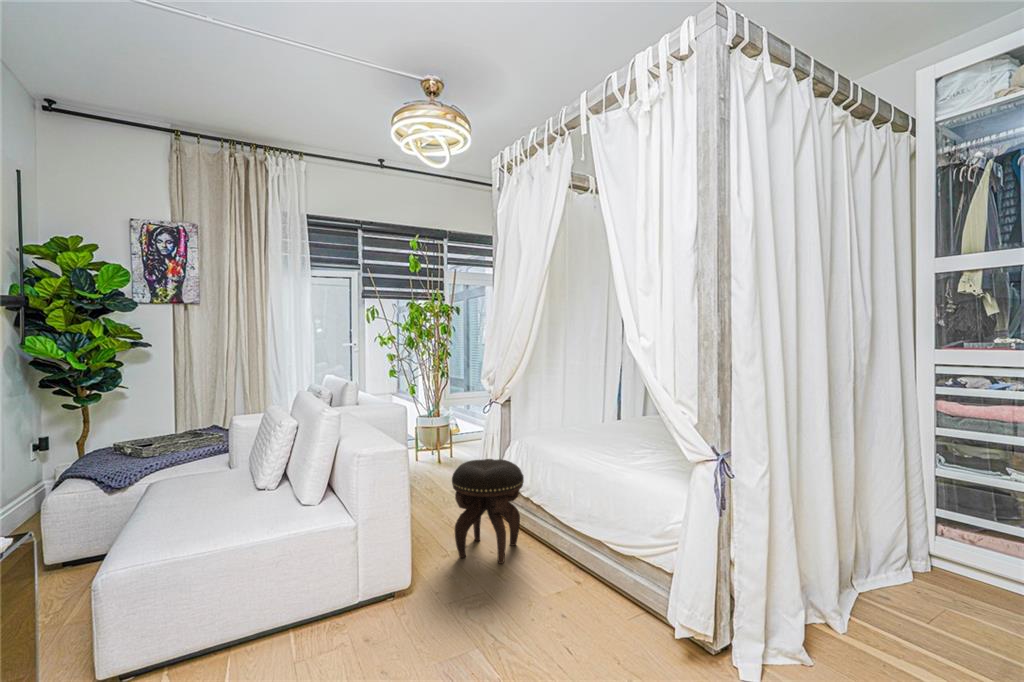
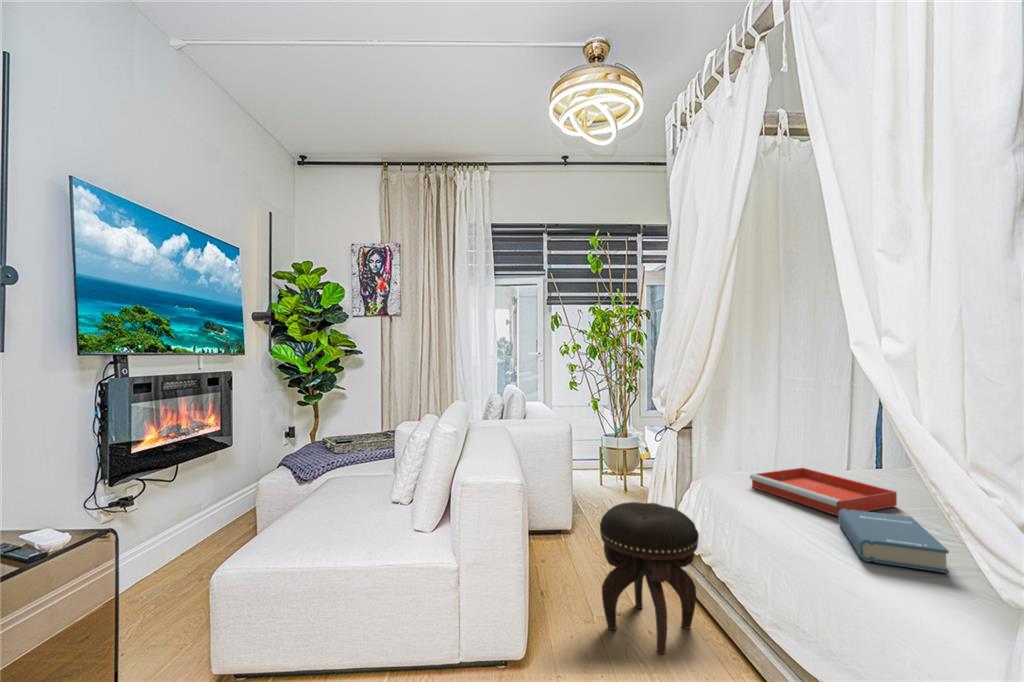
tray: none [554,422,636,448] -> present [750,468,897,516]
hardback book: none [609,441,665,467] -> present [838,509,949,573]

